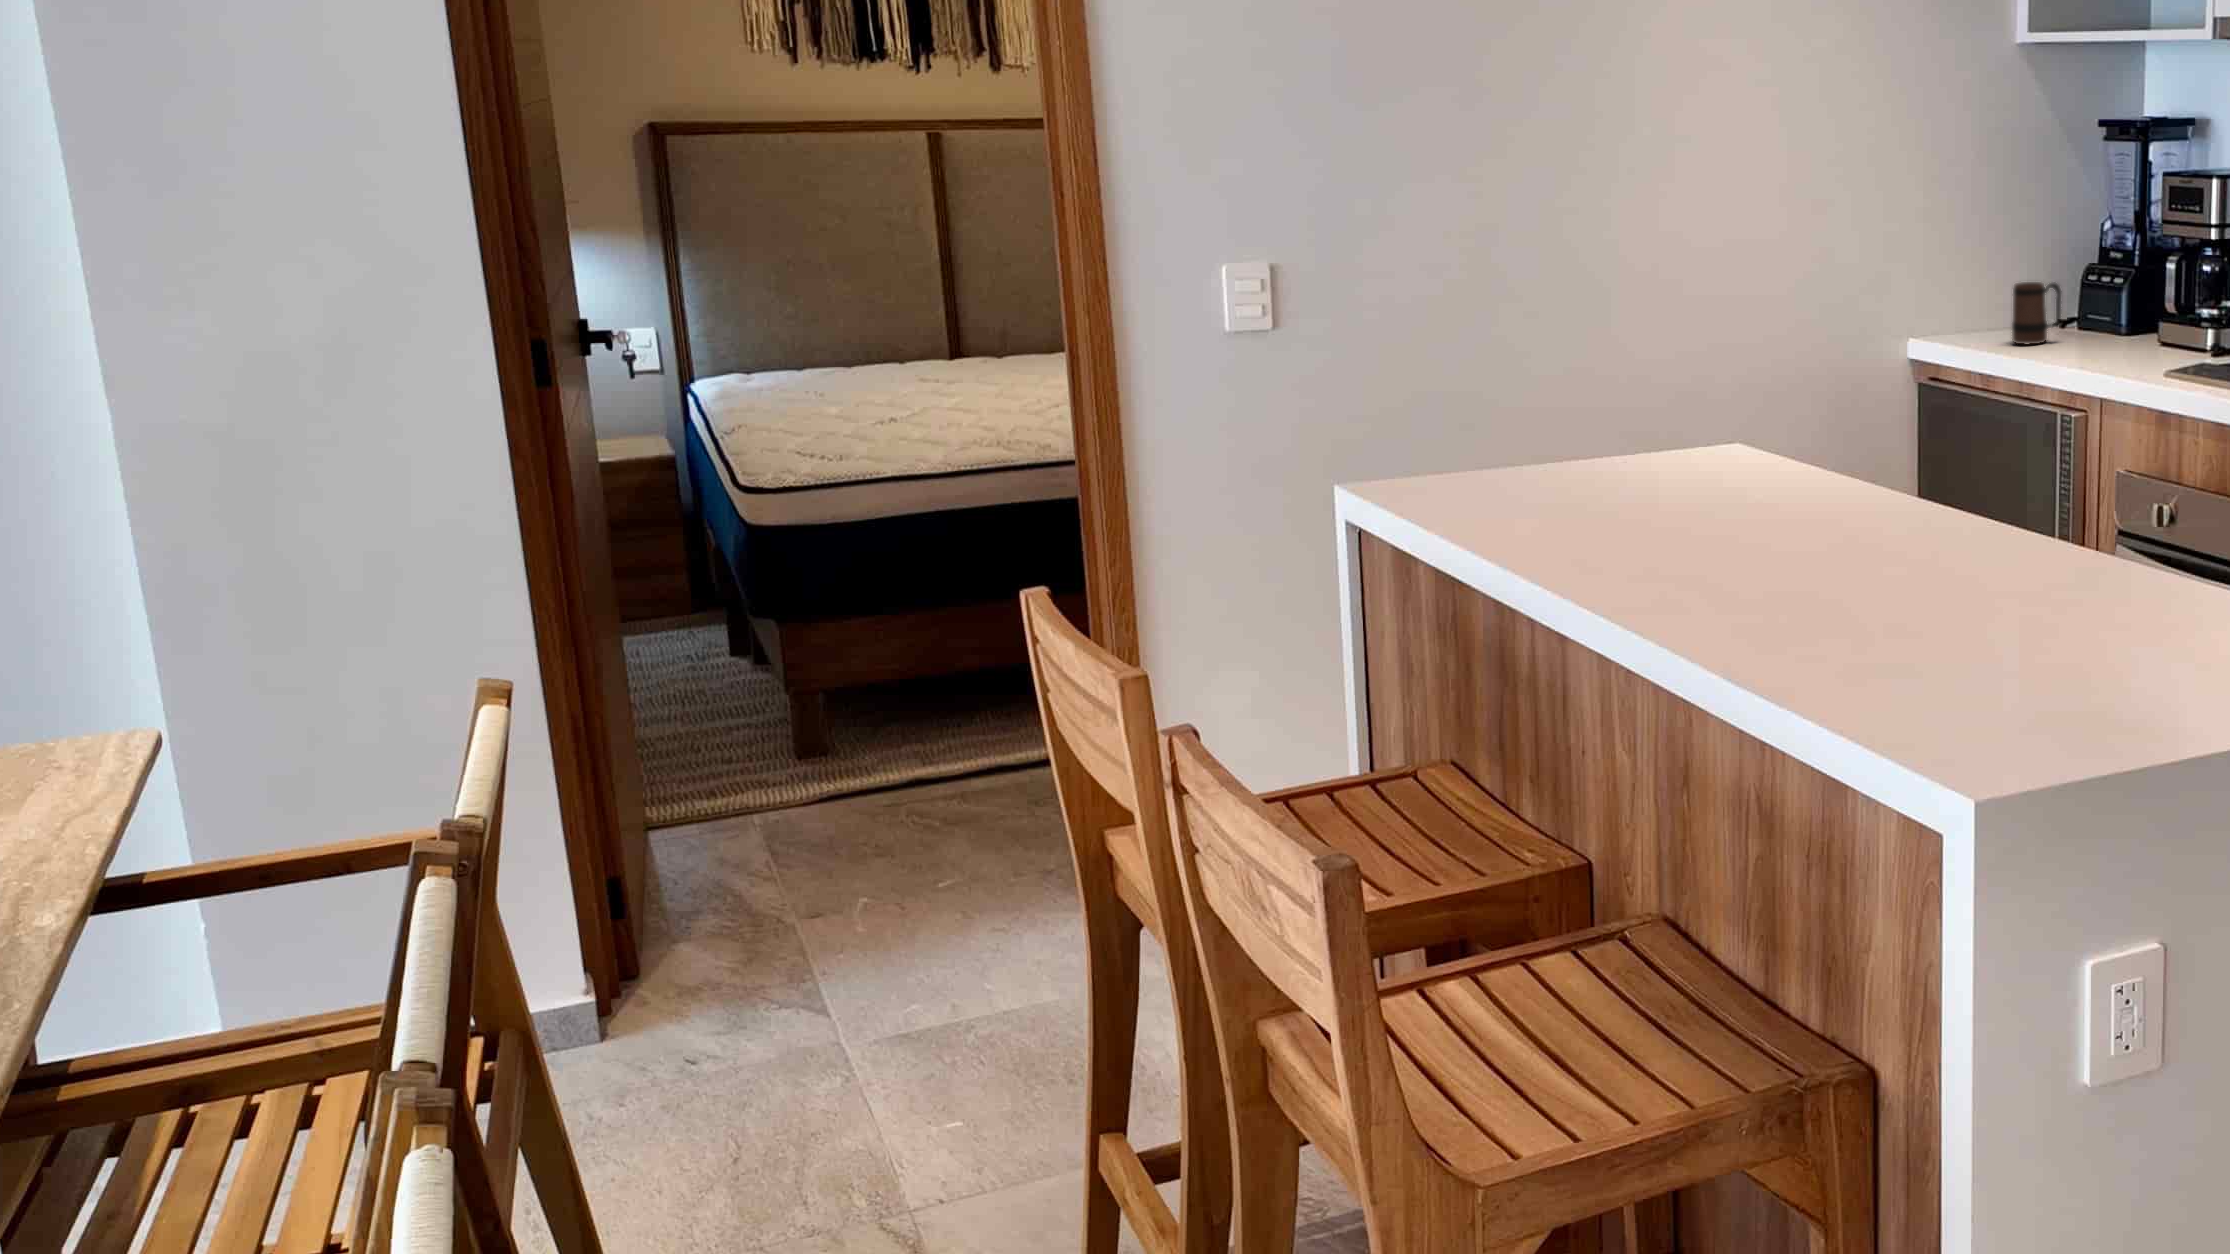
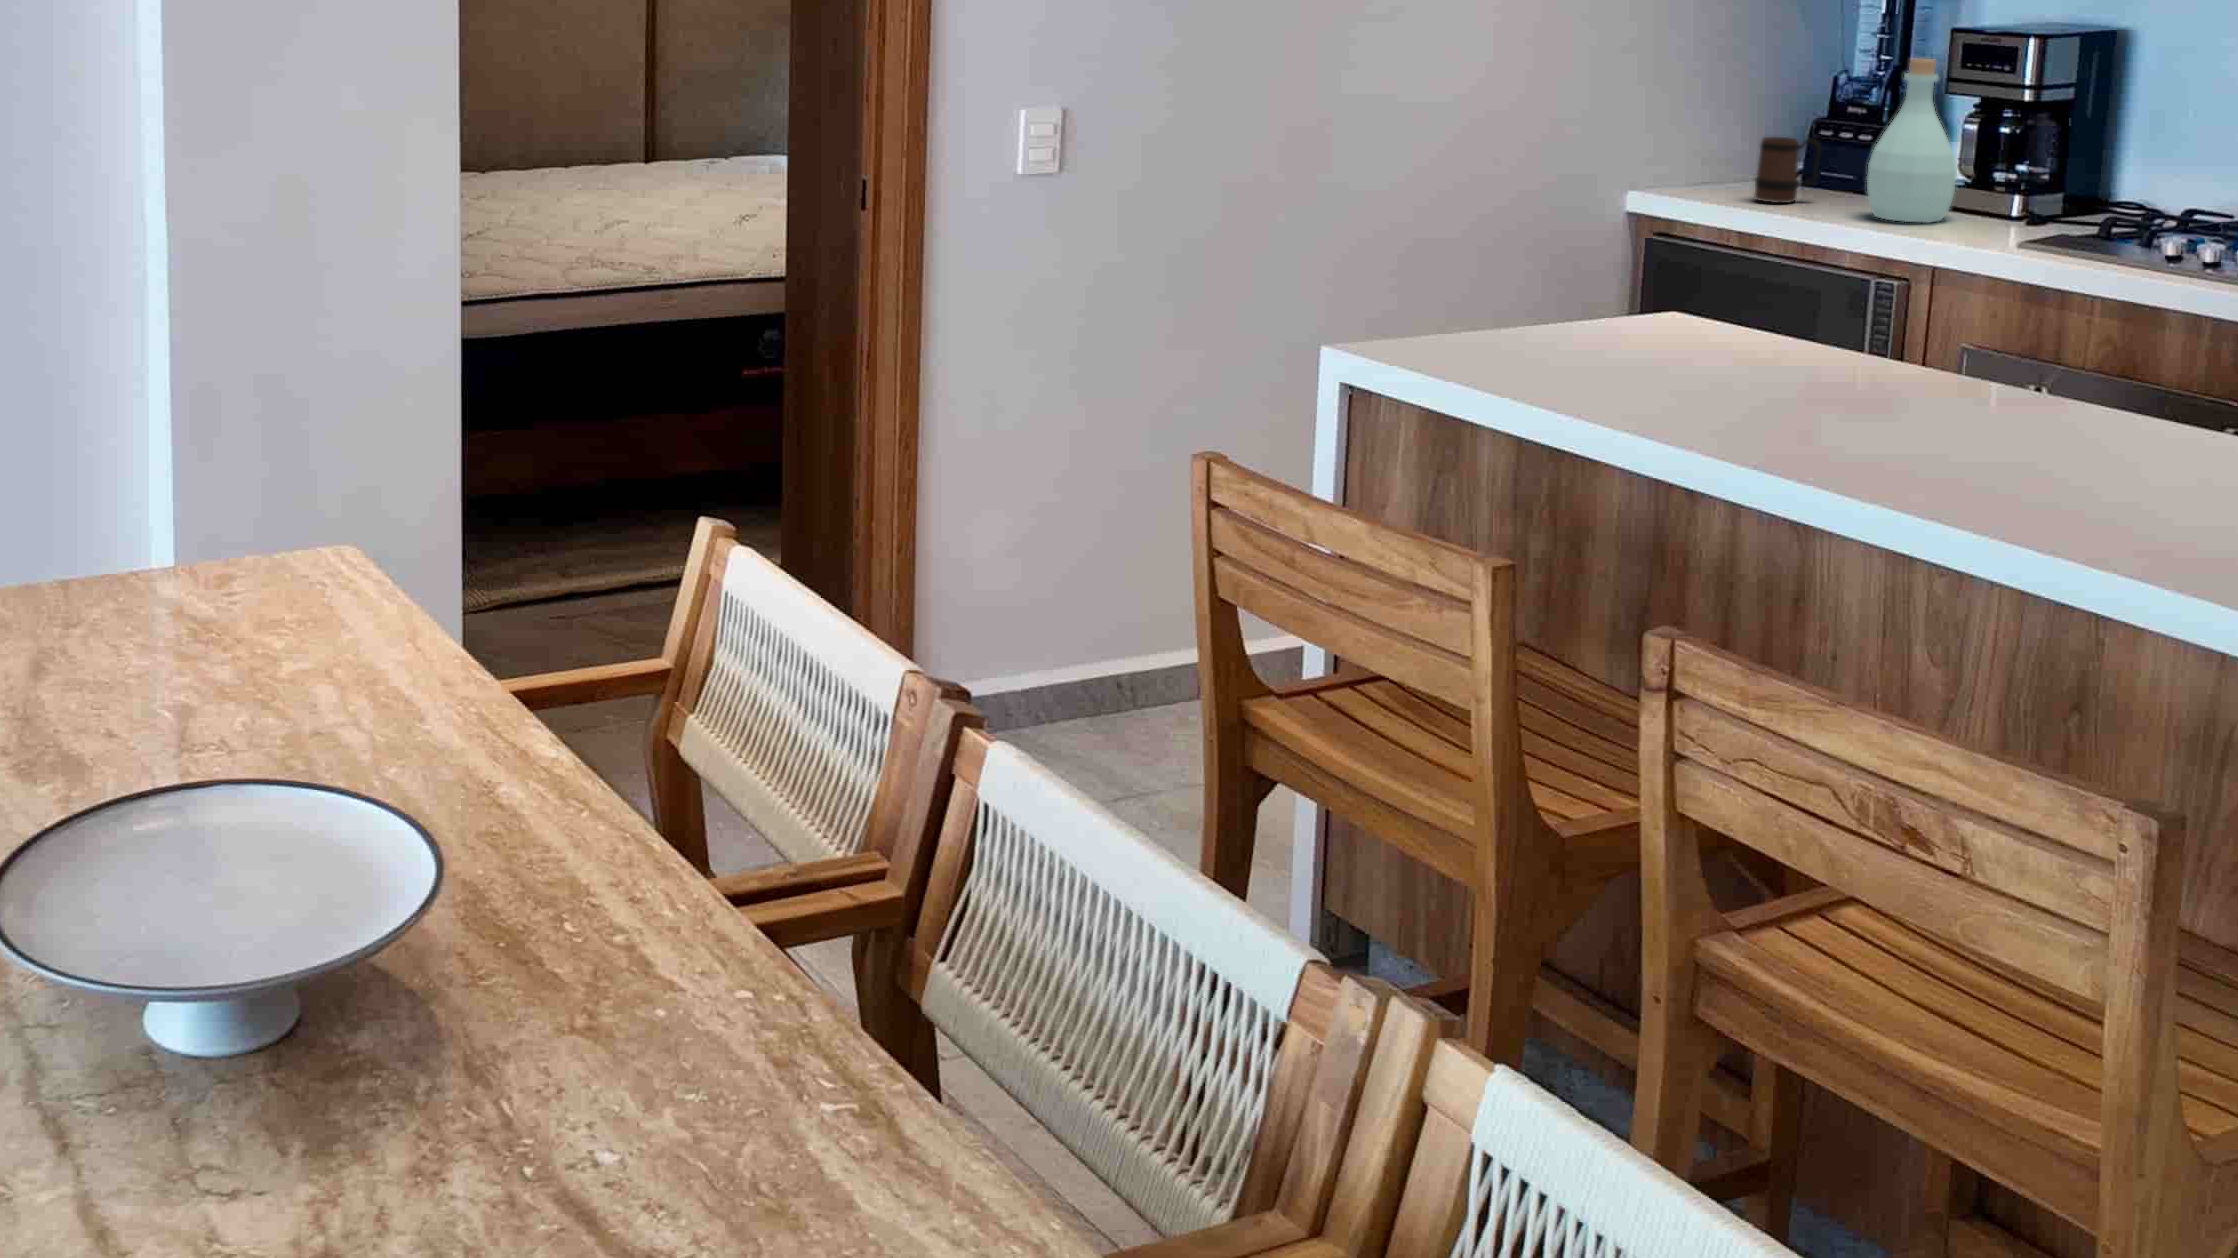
bottle: none [2075,203,2149,357] -> present [1867,59,1957,222]

